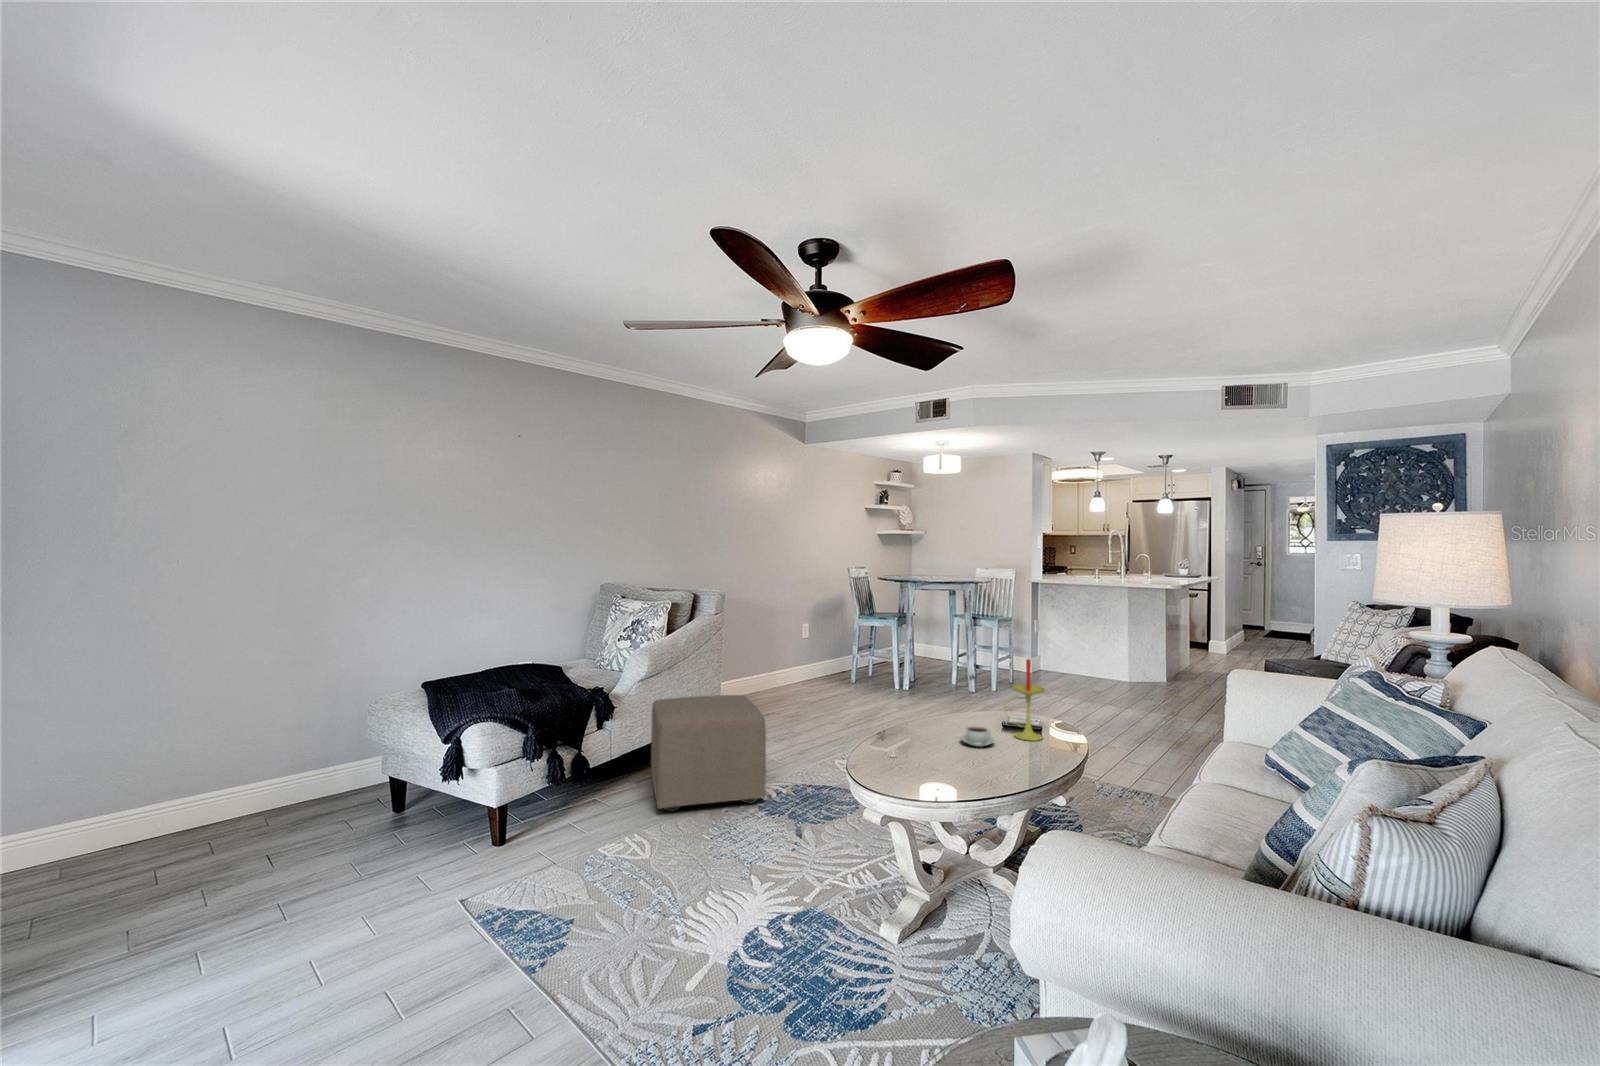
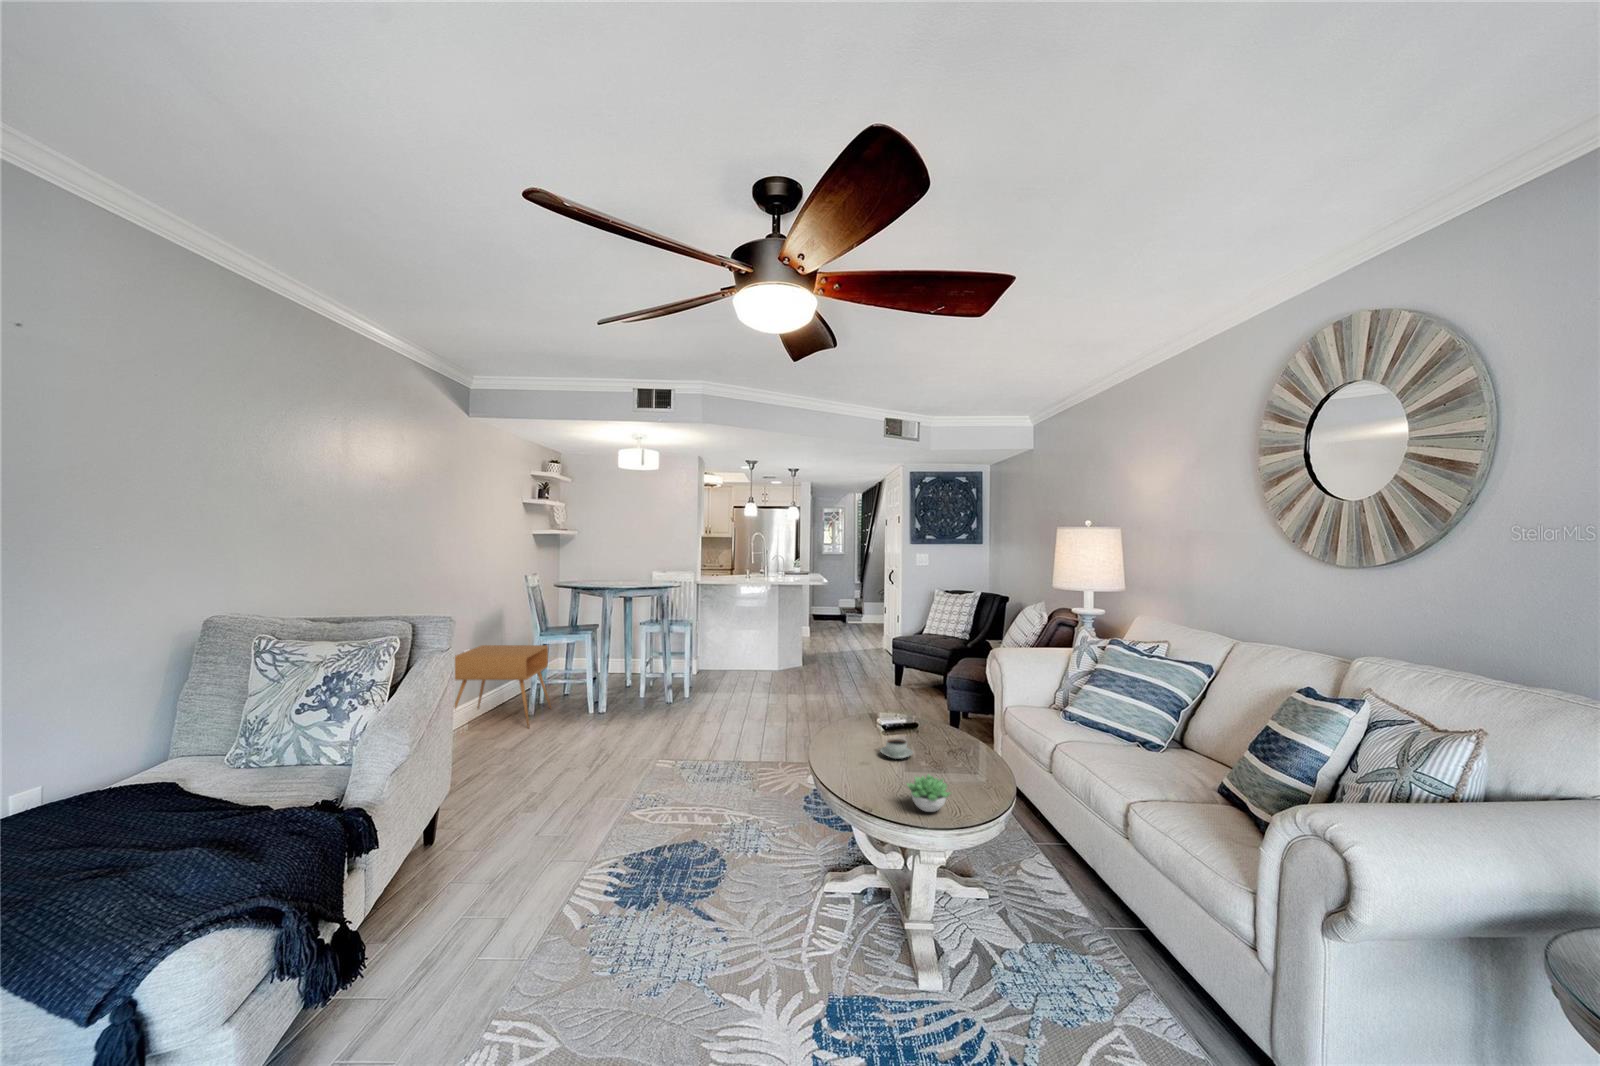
side table: none [781,626,865,696] -> present [455,645,551,728]
candle: present [1006,659,1044,741] -> none [896,664,929,742]
ottoman: present [651,695,766,811] -> none [409,757,622,960]
succulent plant: none [894,745,939,780] -> present [907,774,951,812]

